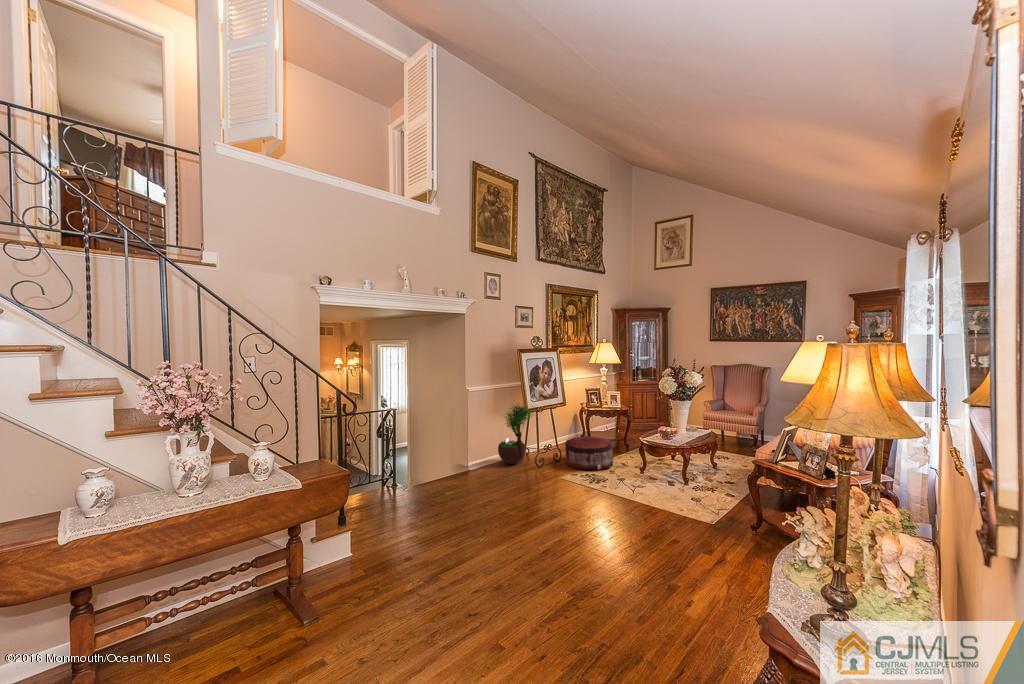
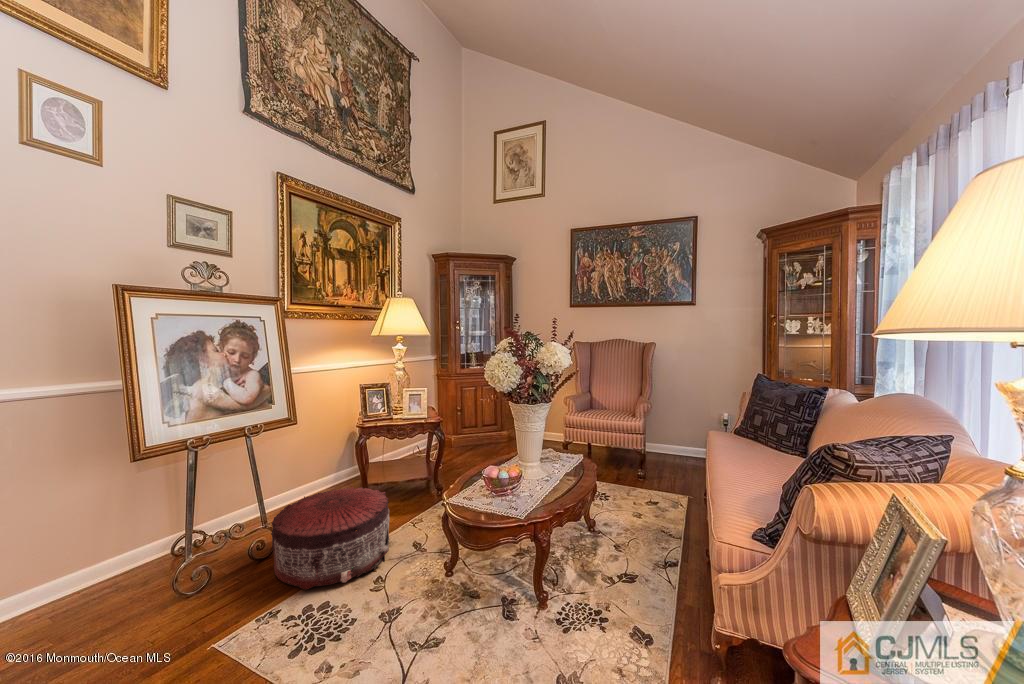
potted tree: present [498,405,532,464] -> none [43,426,185,601]

